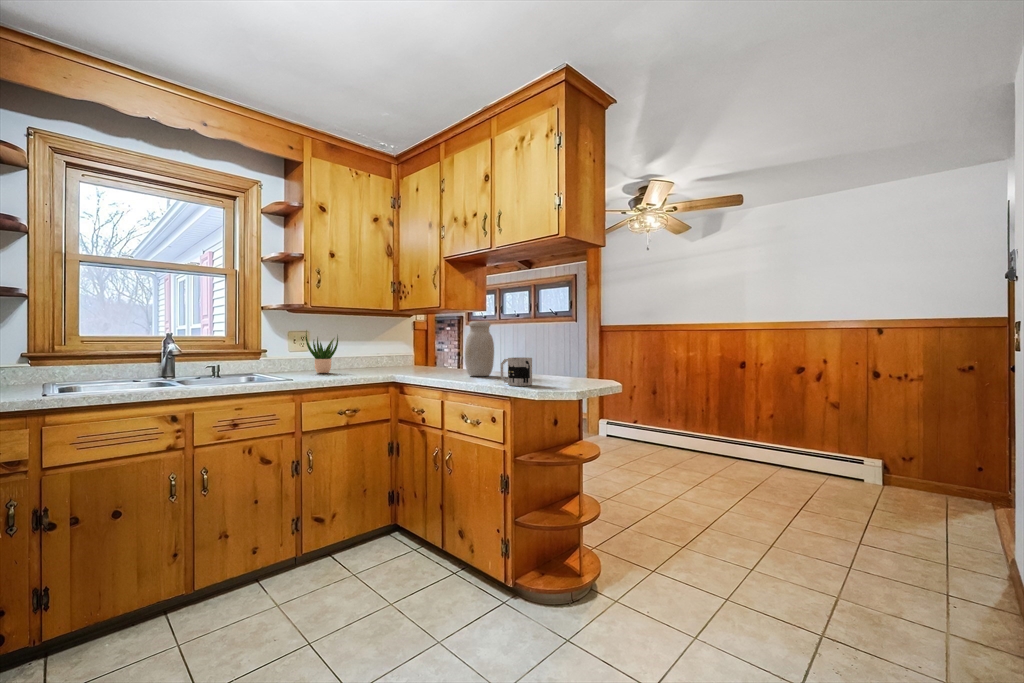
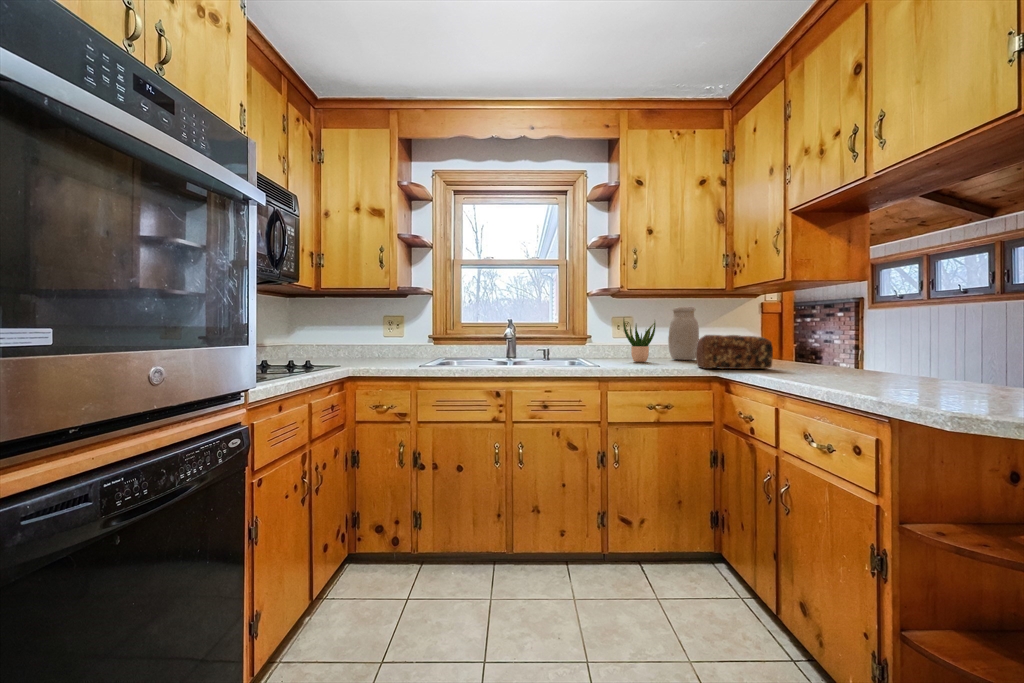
jar: present [465,321,494,376] -> present [668,306,699,360]
bread loaf: none [377,349,434,376] -> present [696,335,773,369]
mug: present [501,357,532,386] -> none [875,348,945,398]

